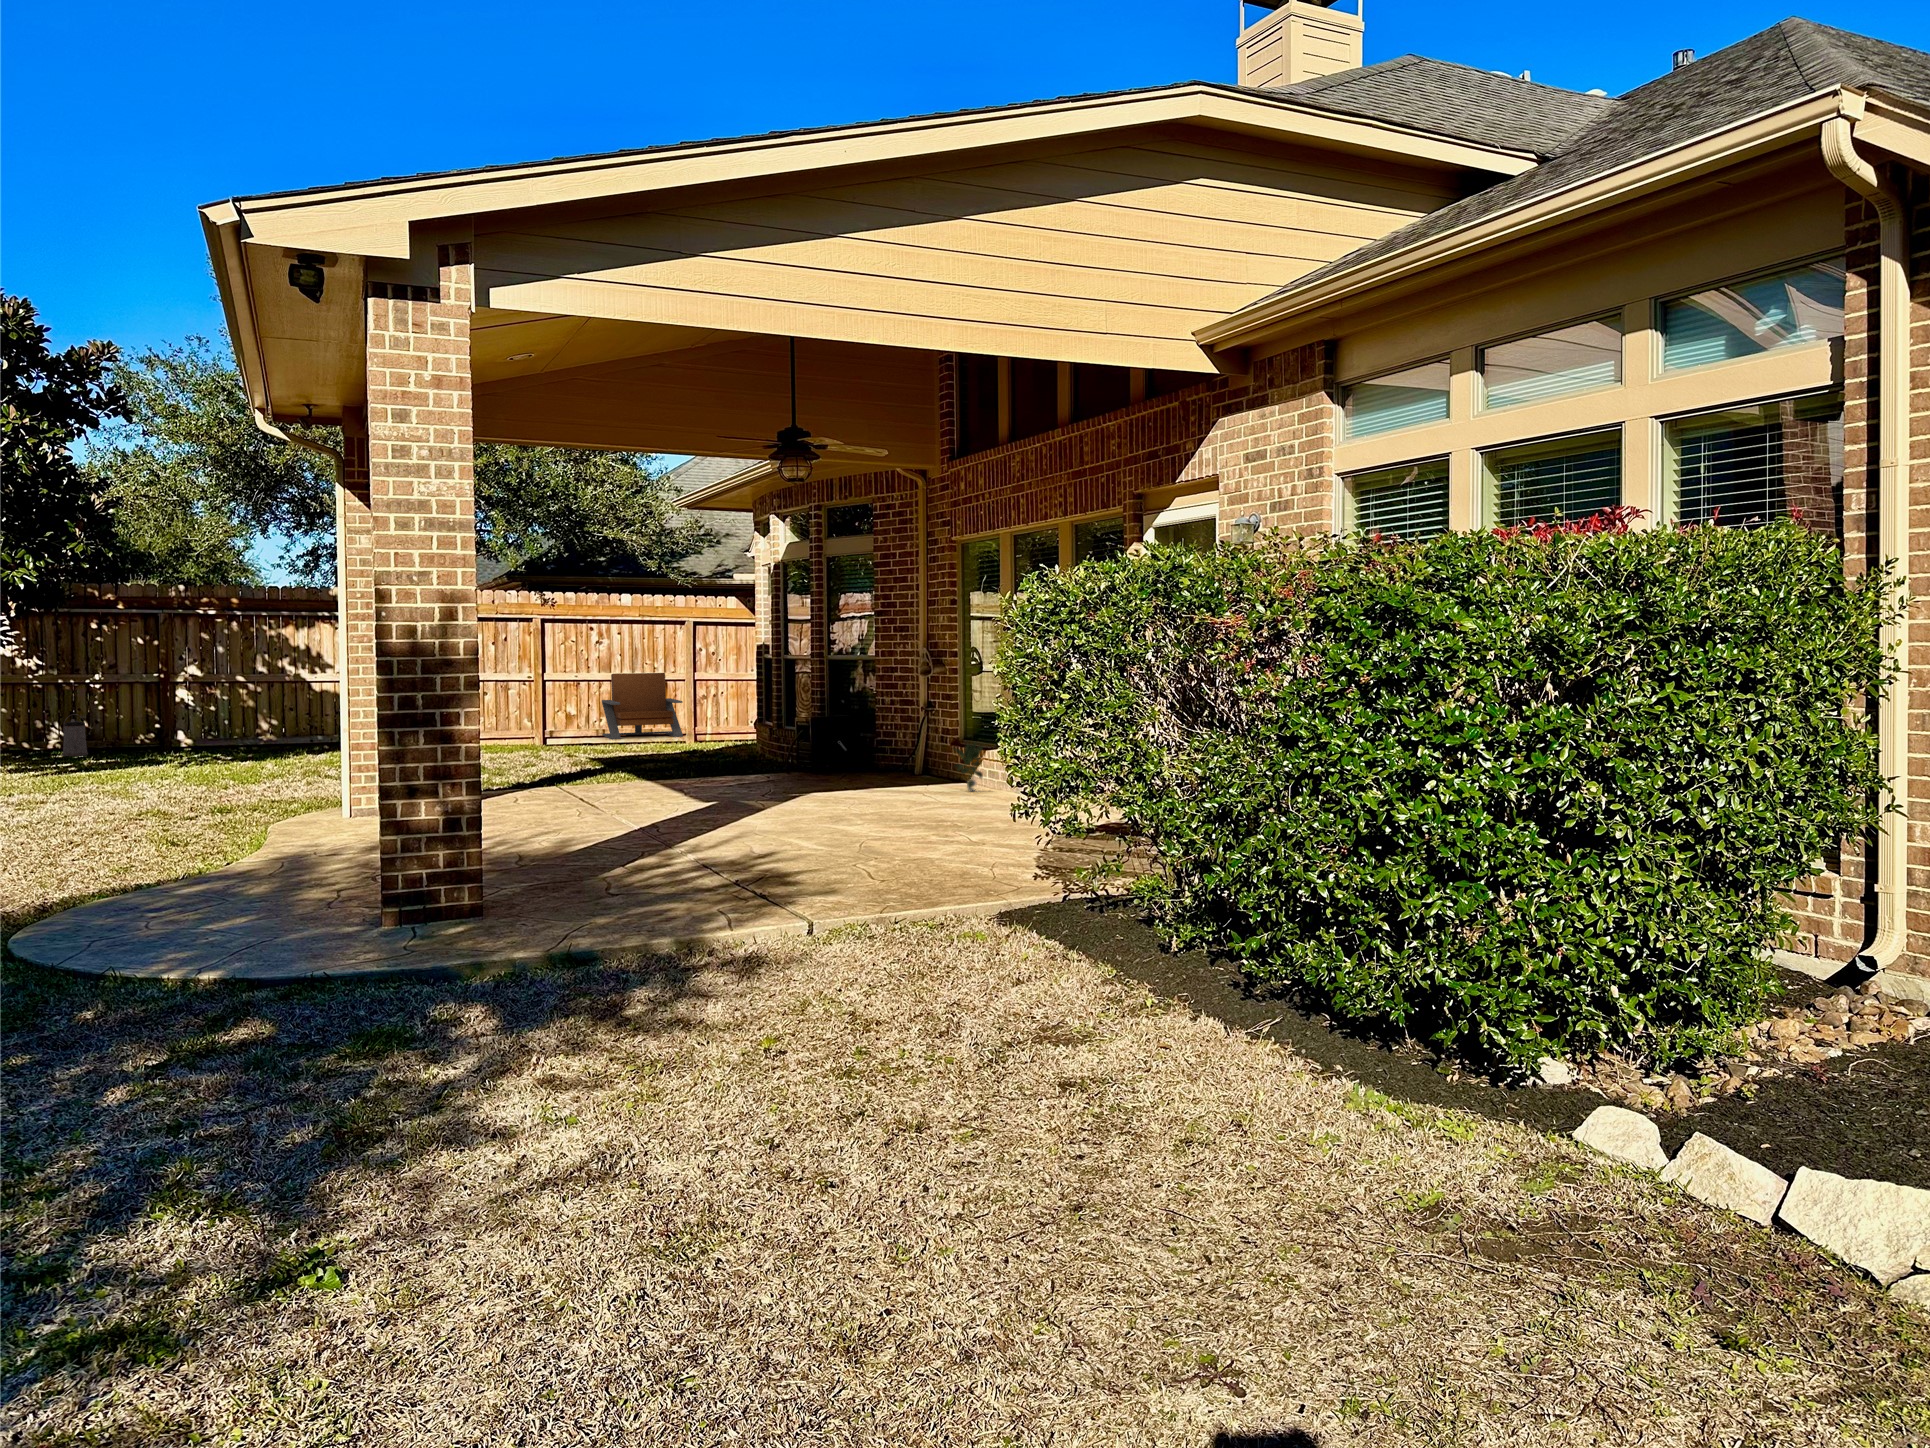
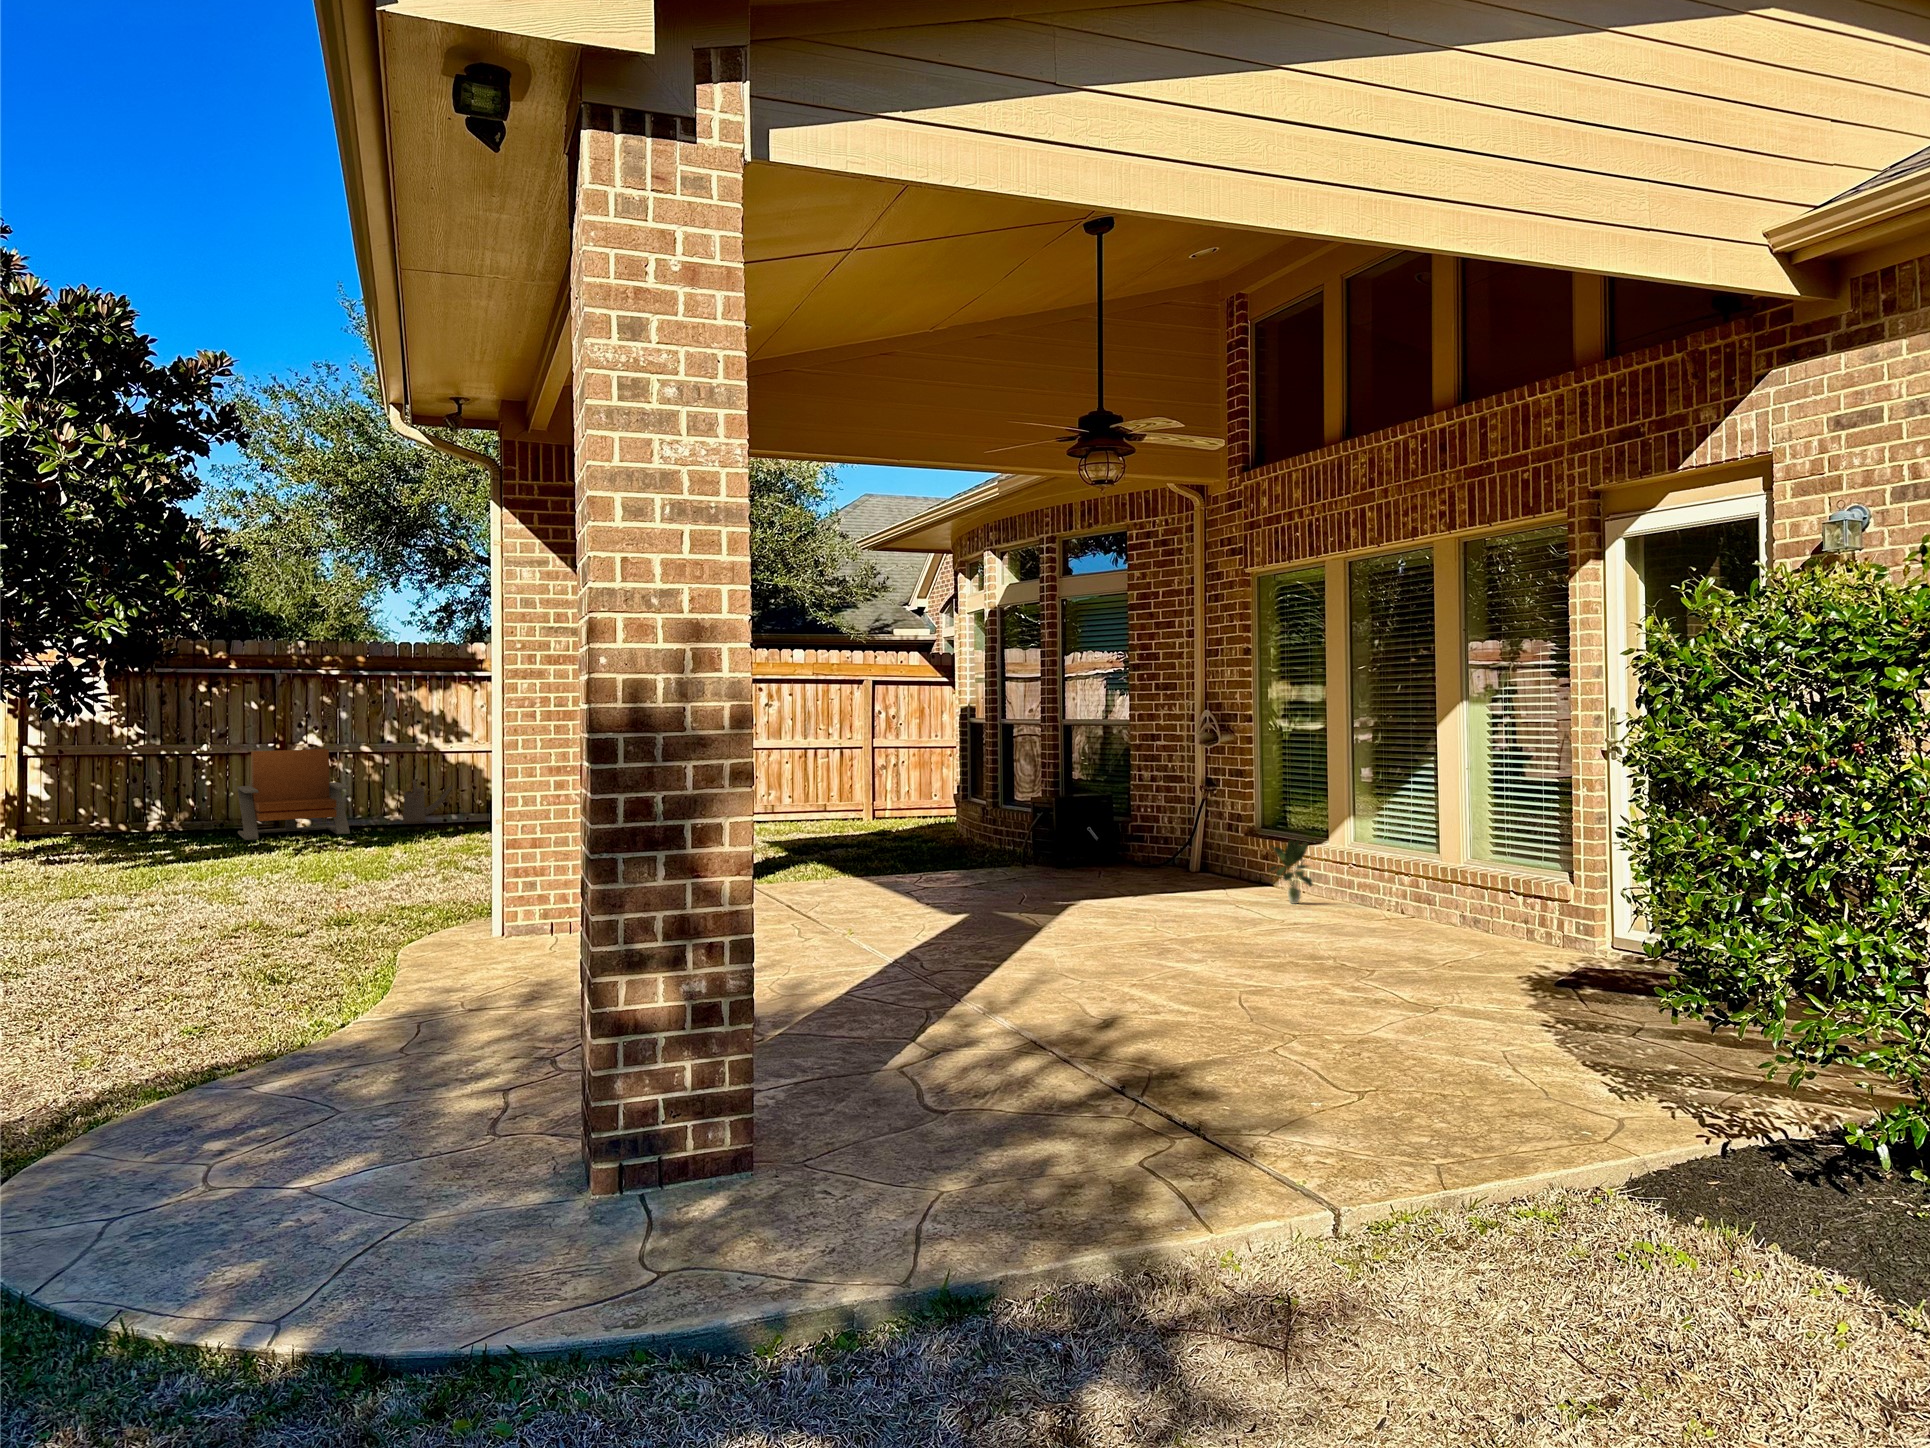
lounge chair: present [602,673,683,740] -> present [237,749,350,840]
watering can: present [62,714,88,756] -> present [395,780,453,824]

